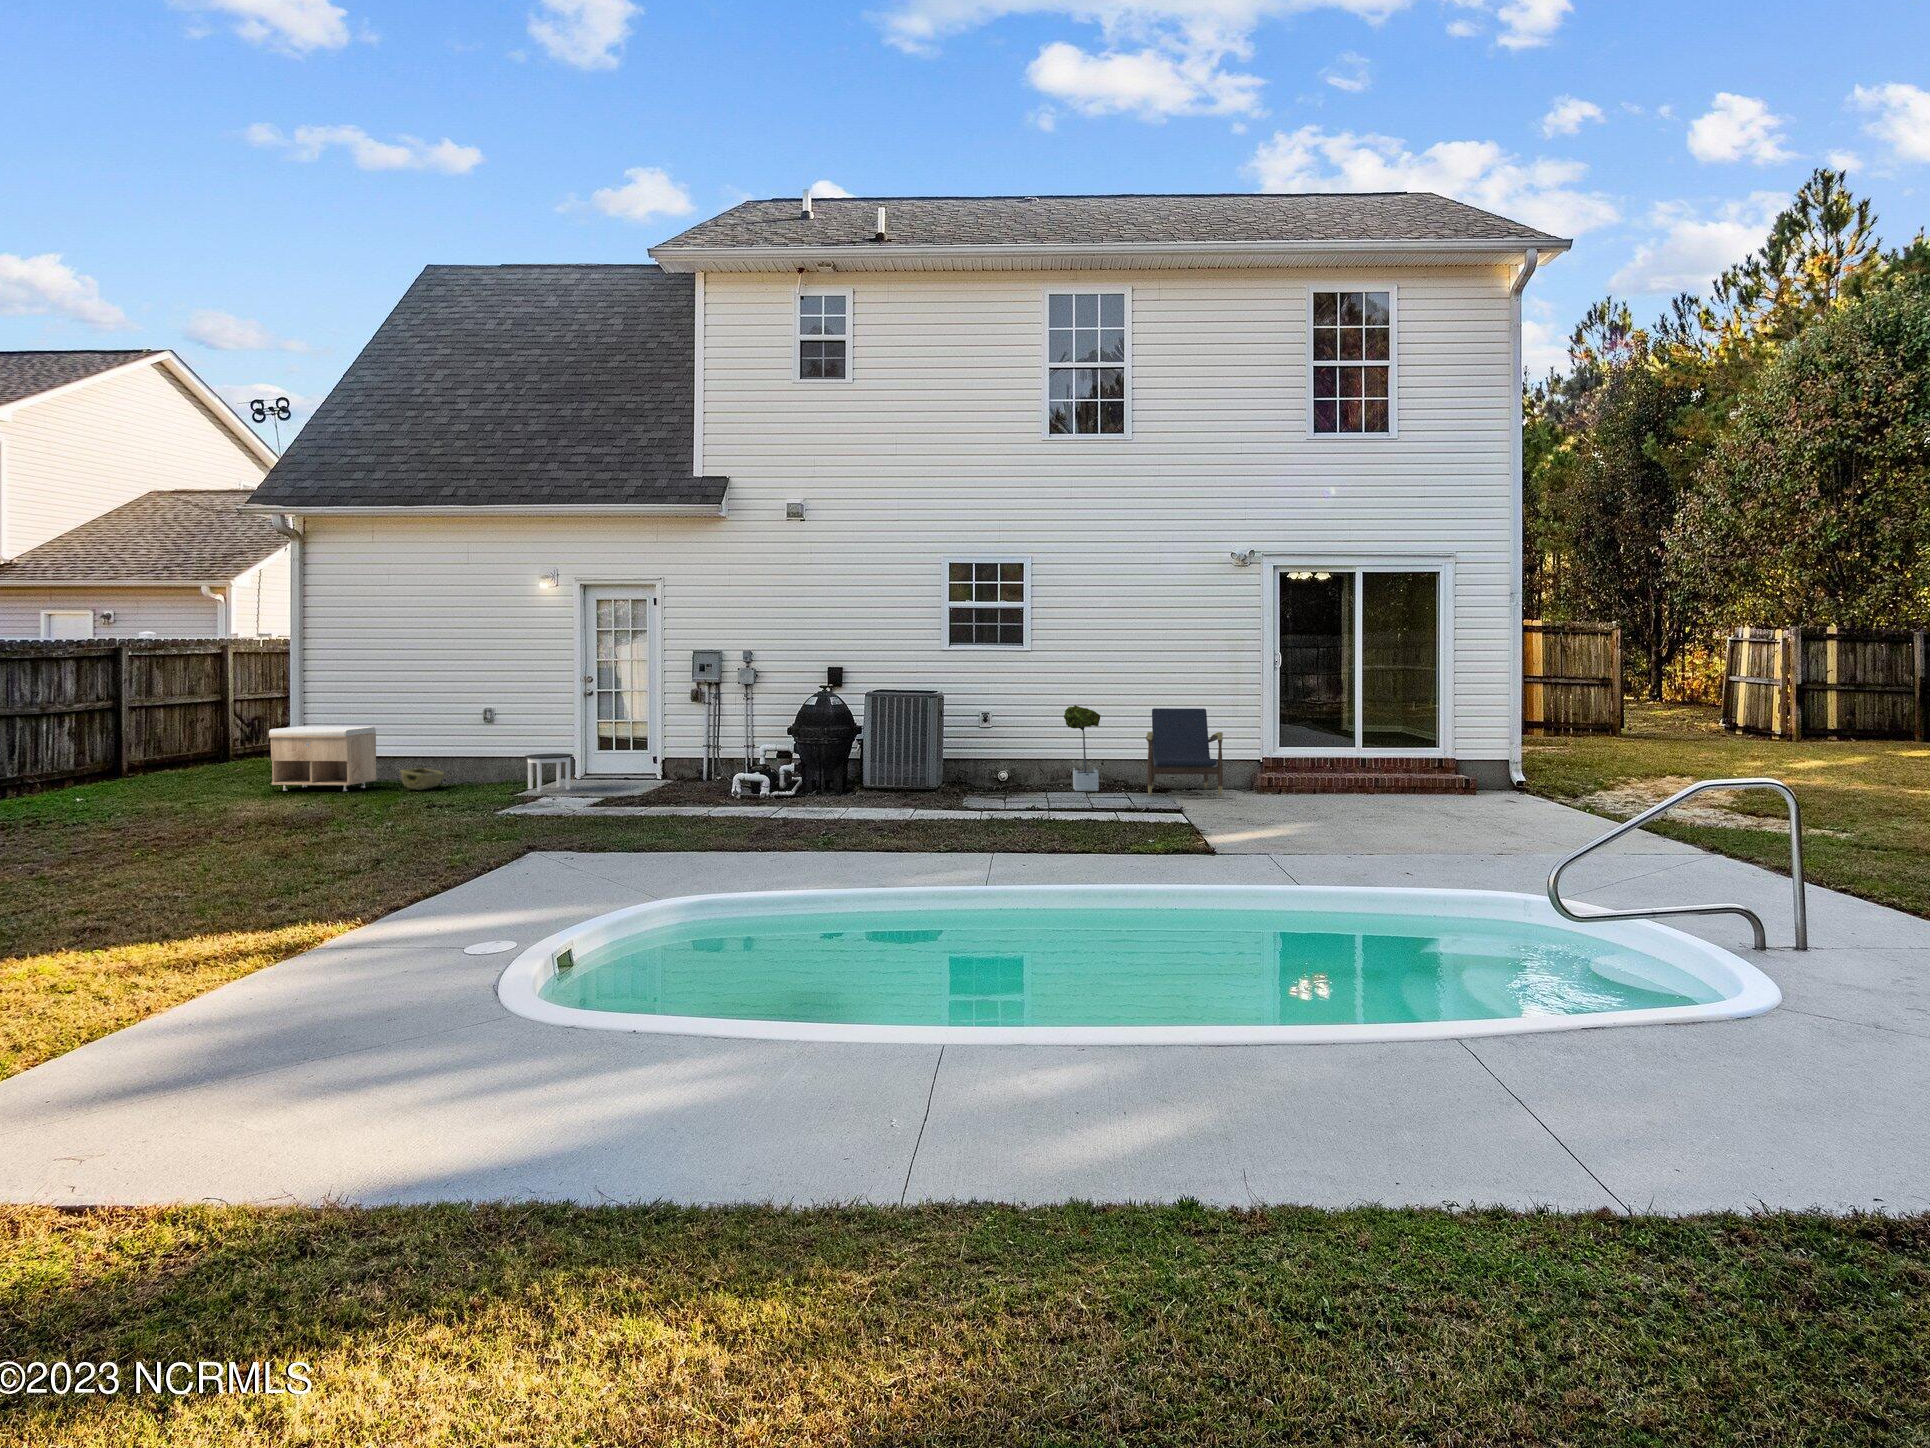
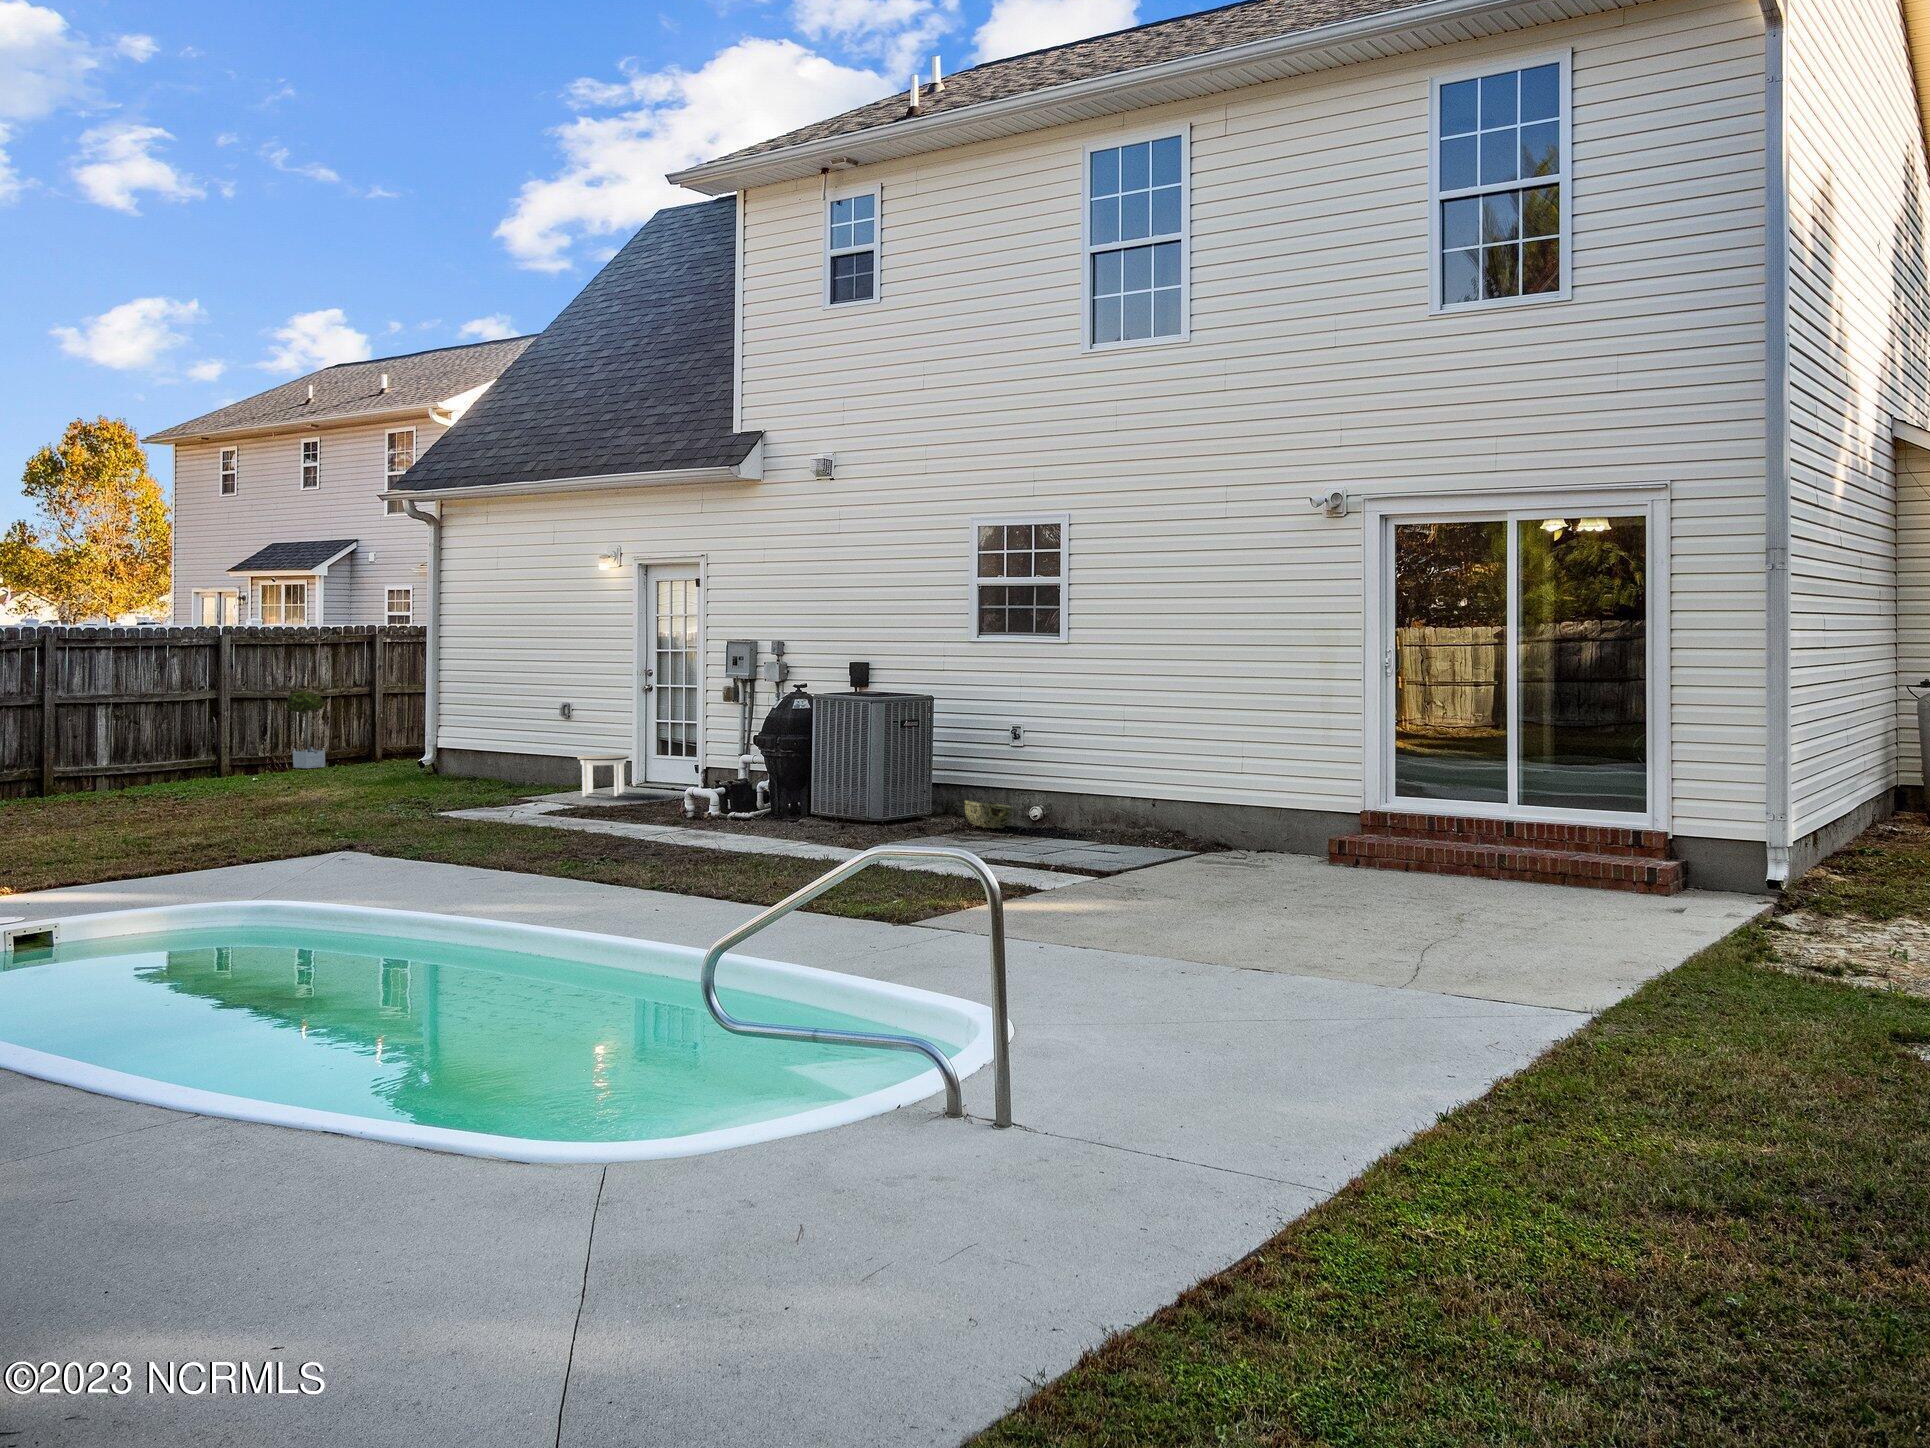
potted tree: present [1064,705,1100,791] -> present [286,691,325,768]
lounge chair: present [1146,708,1223,796] -> none [1146,729,1276,864]
storage bench: present [269,727,376,791] -> none [405,716,494,784]
woven basket: present [401,768,445,790] -> present [964,800,1014,829]

